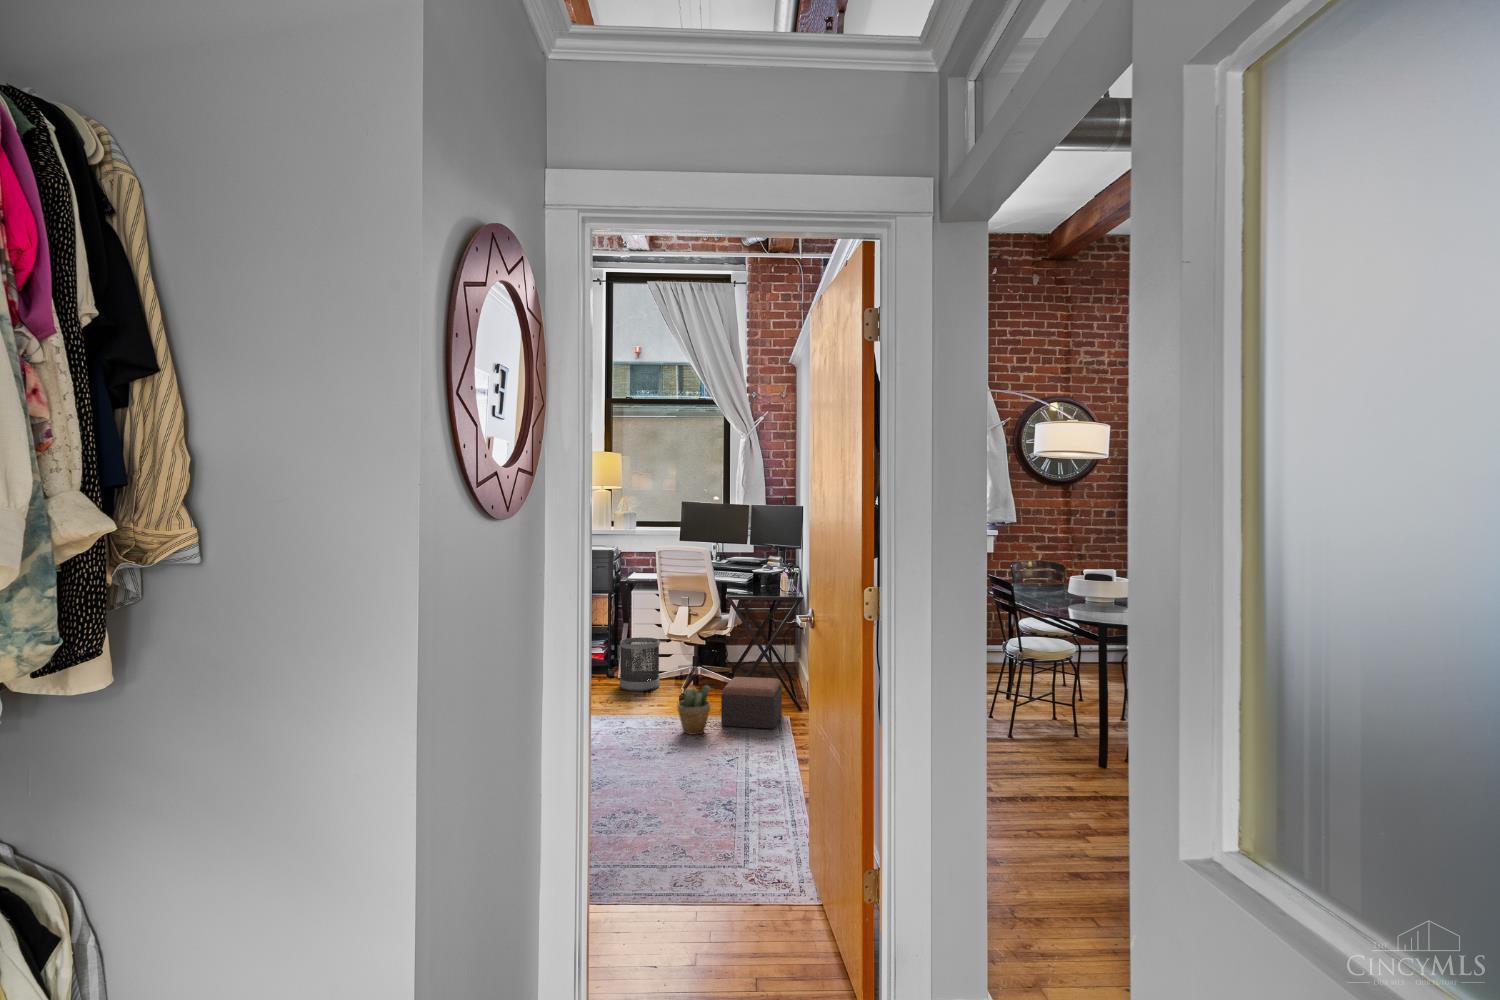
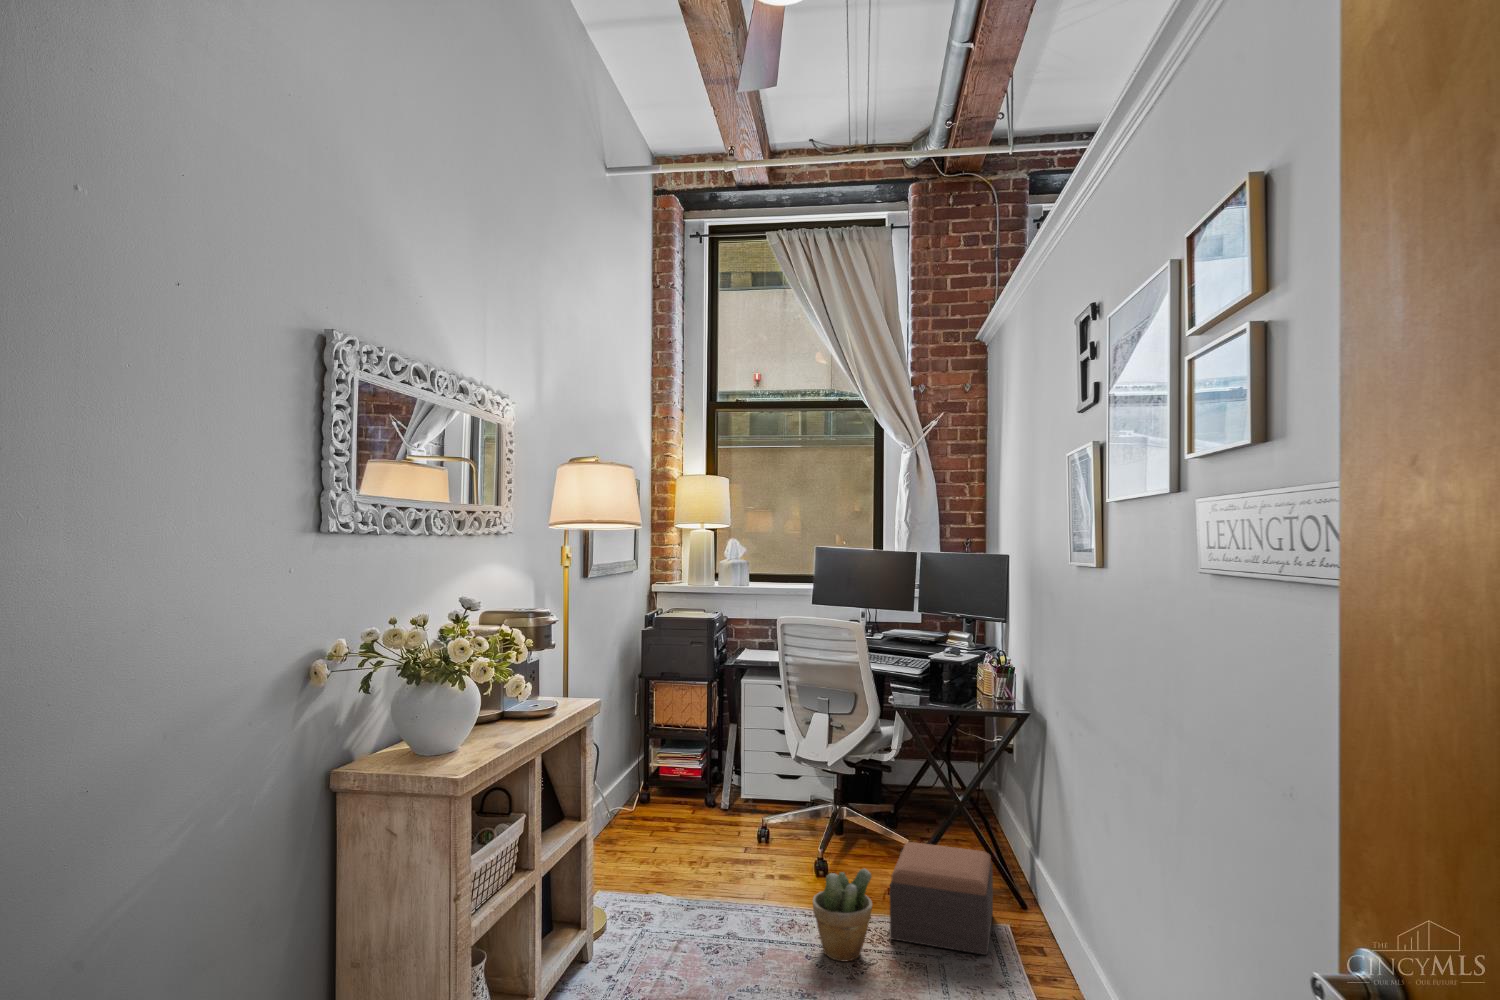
wastebasket: present [620,637,660,691] -> none [720,752,782,843]

